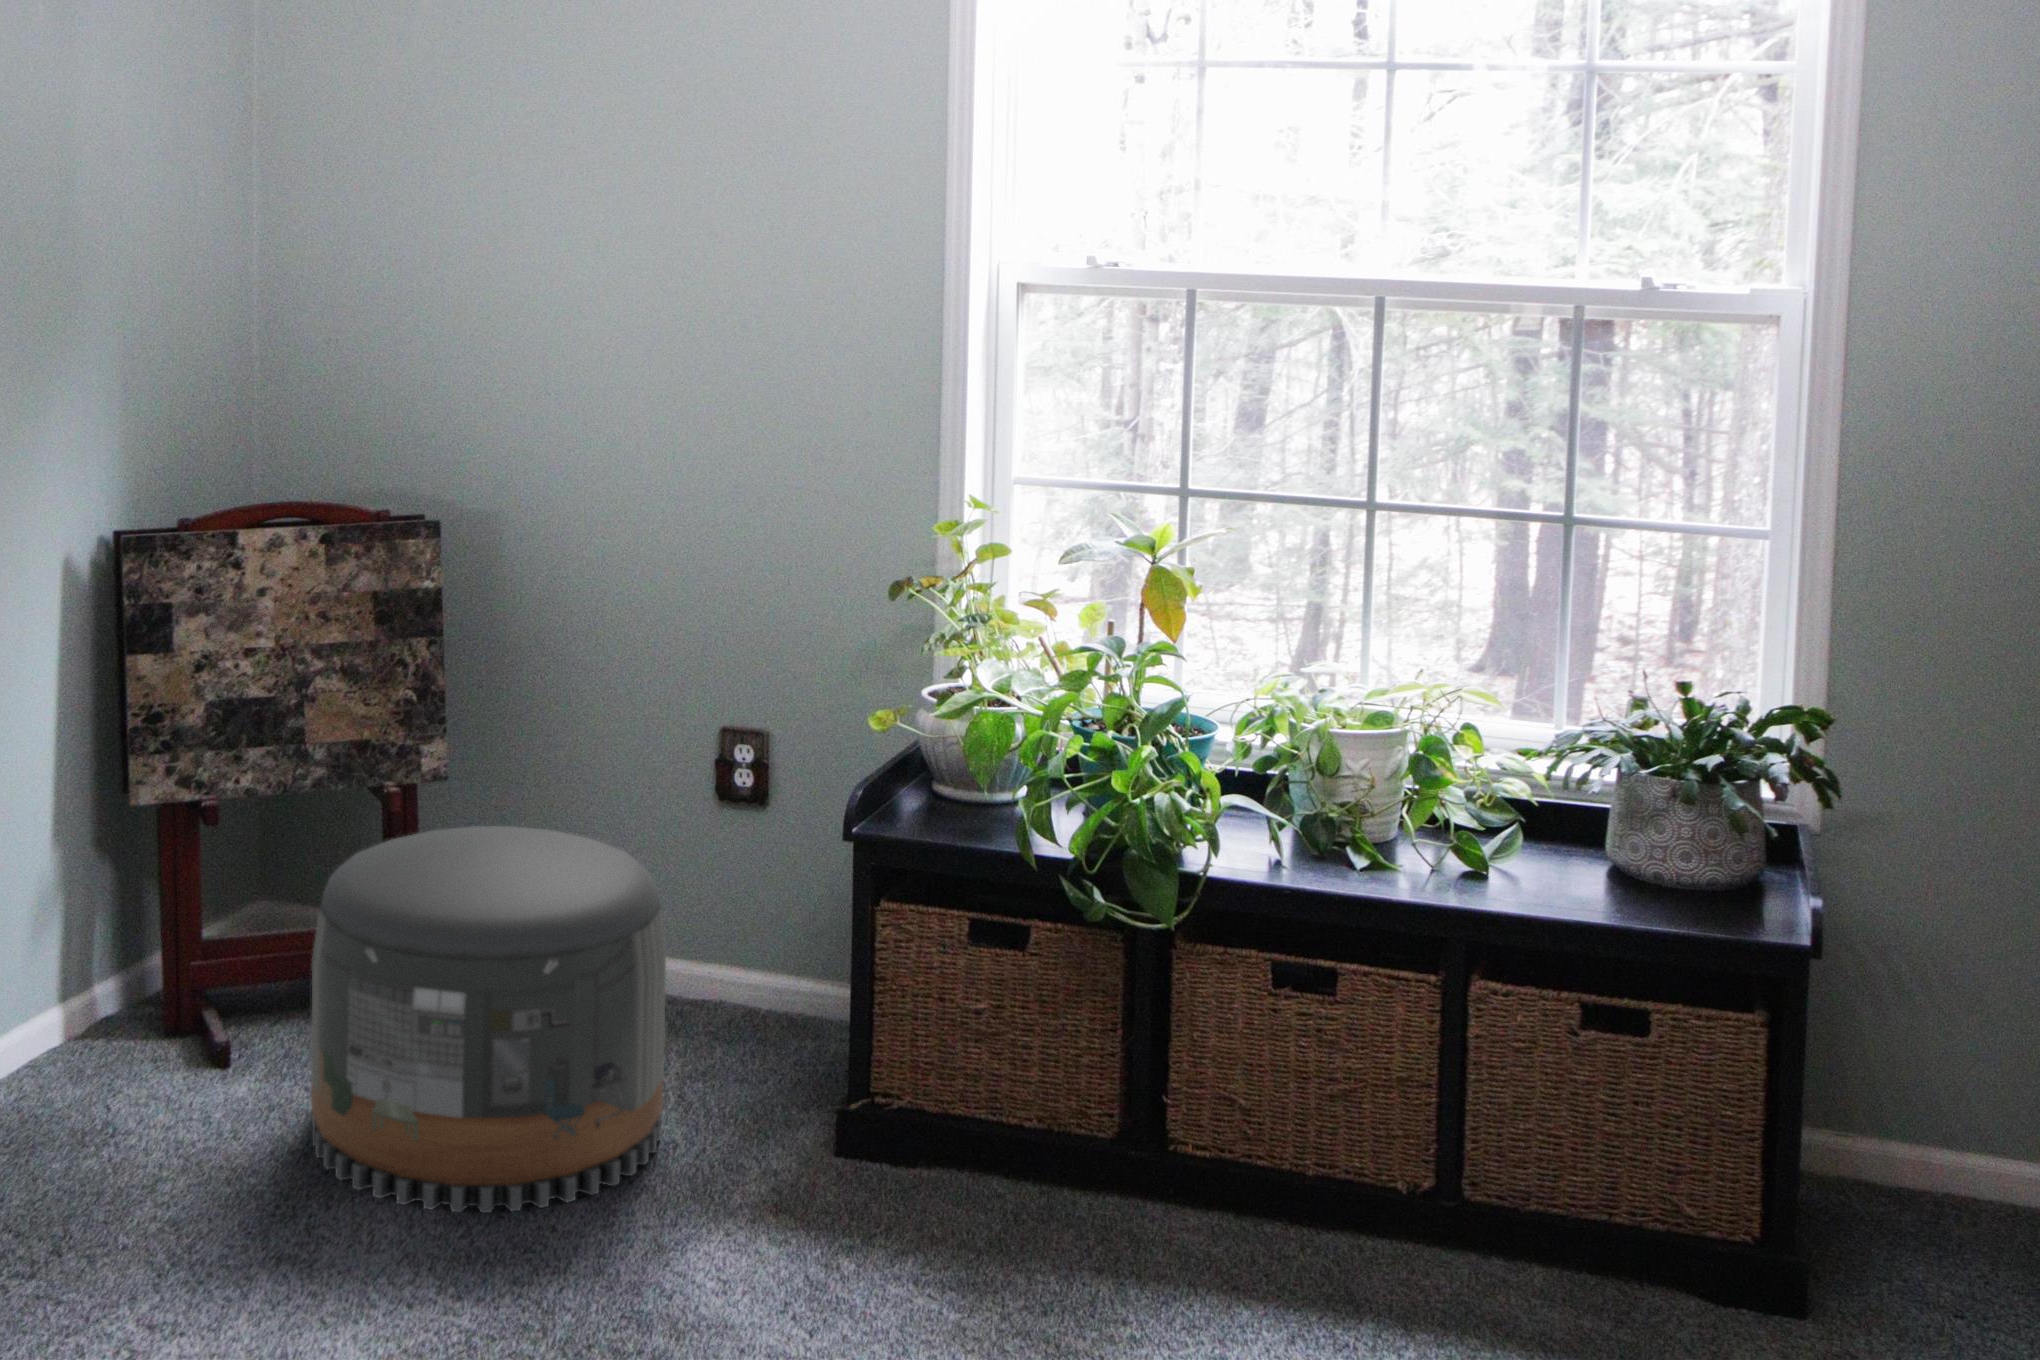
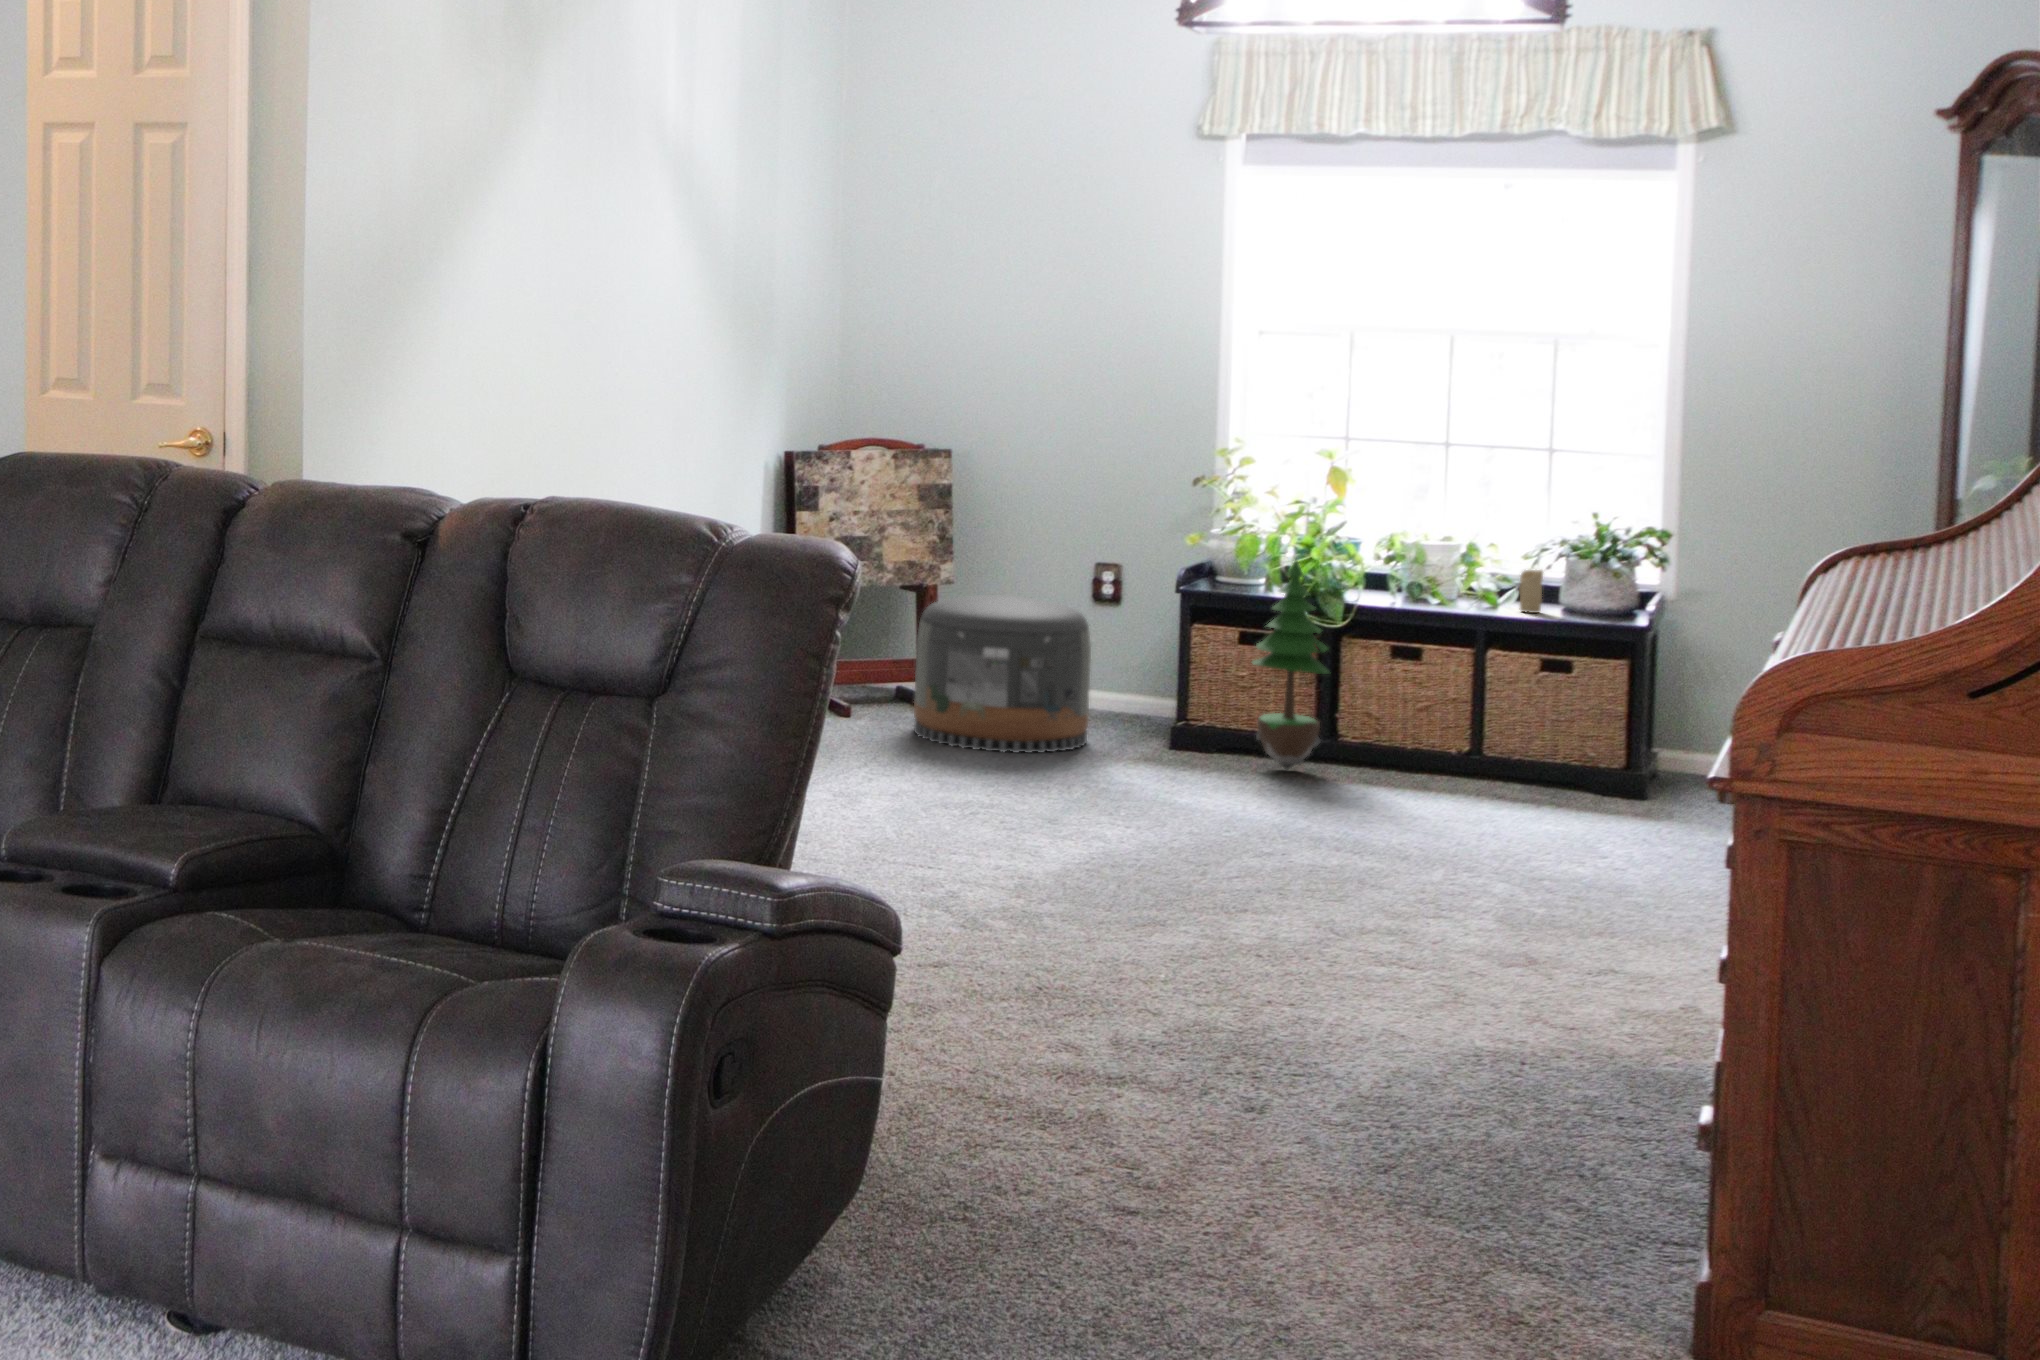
potted tree: none [978,796,1146,1253] -> present [1252,560,1329,769]
candle: none [1537,801,1588,899] -> present [1519,570,1543,613]

